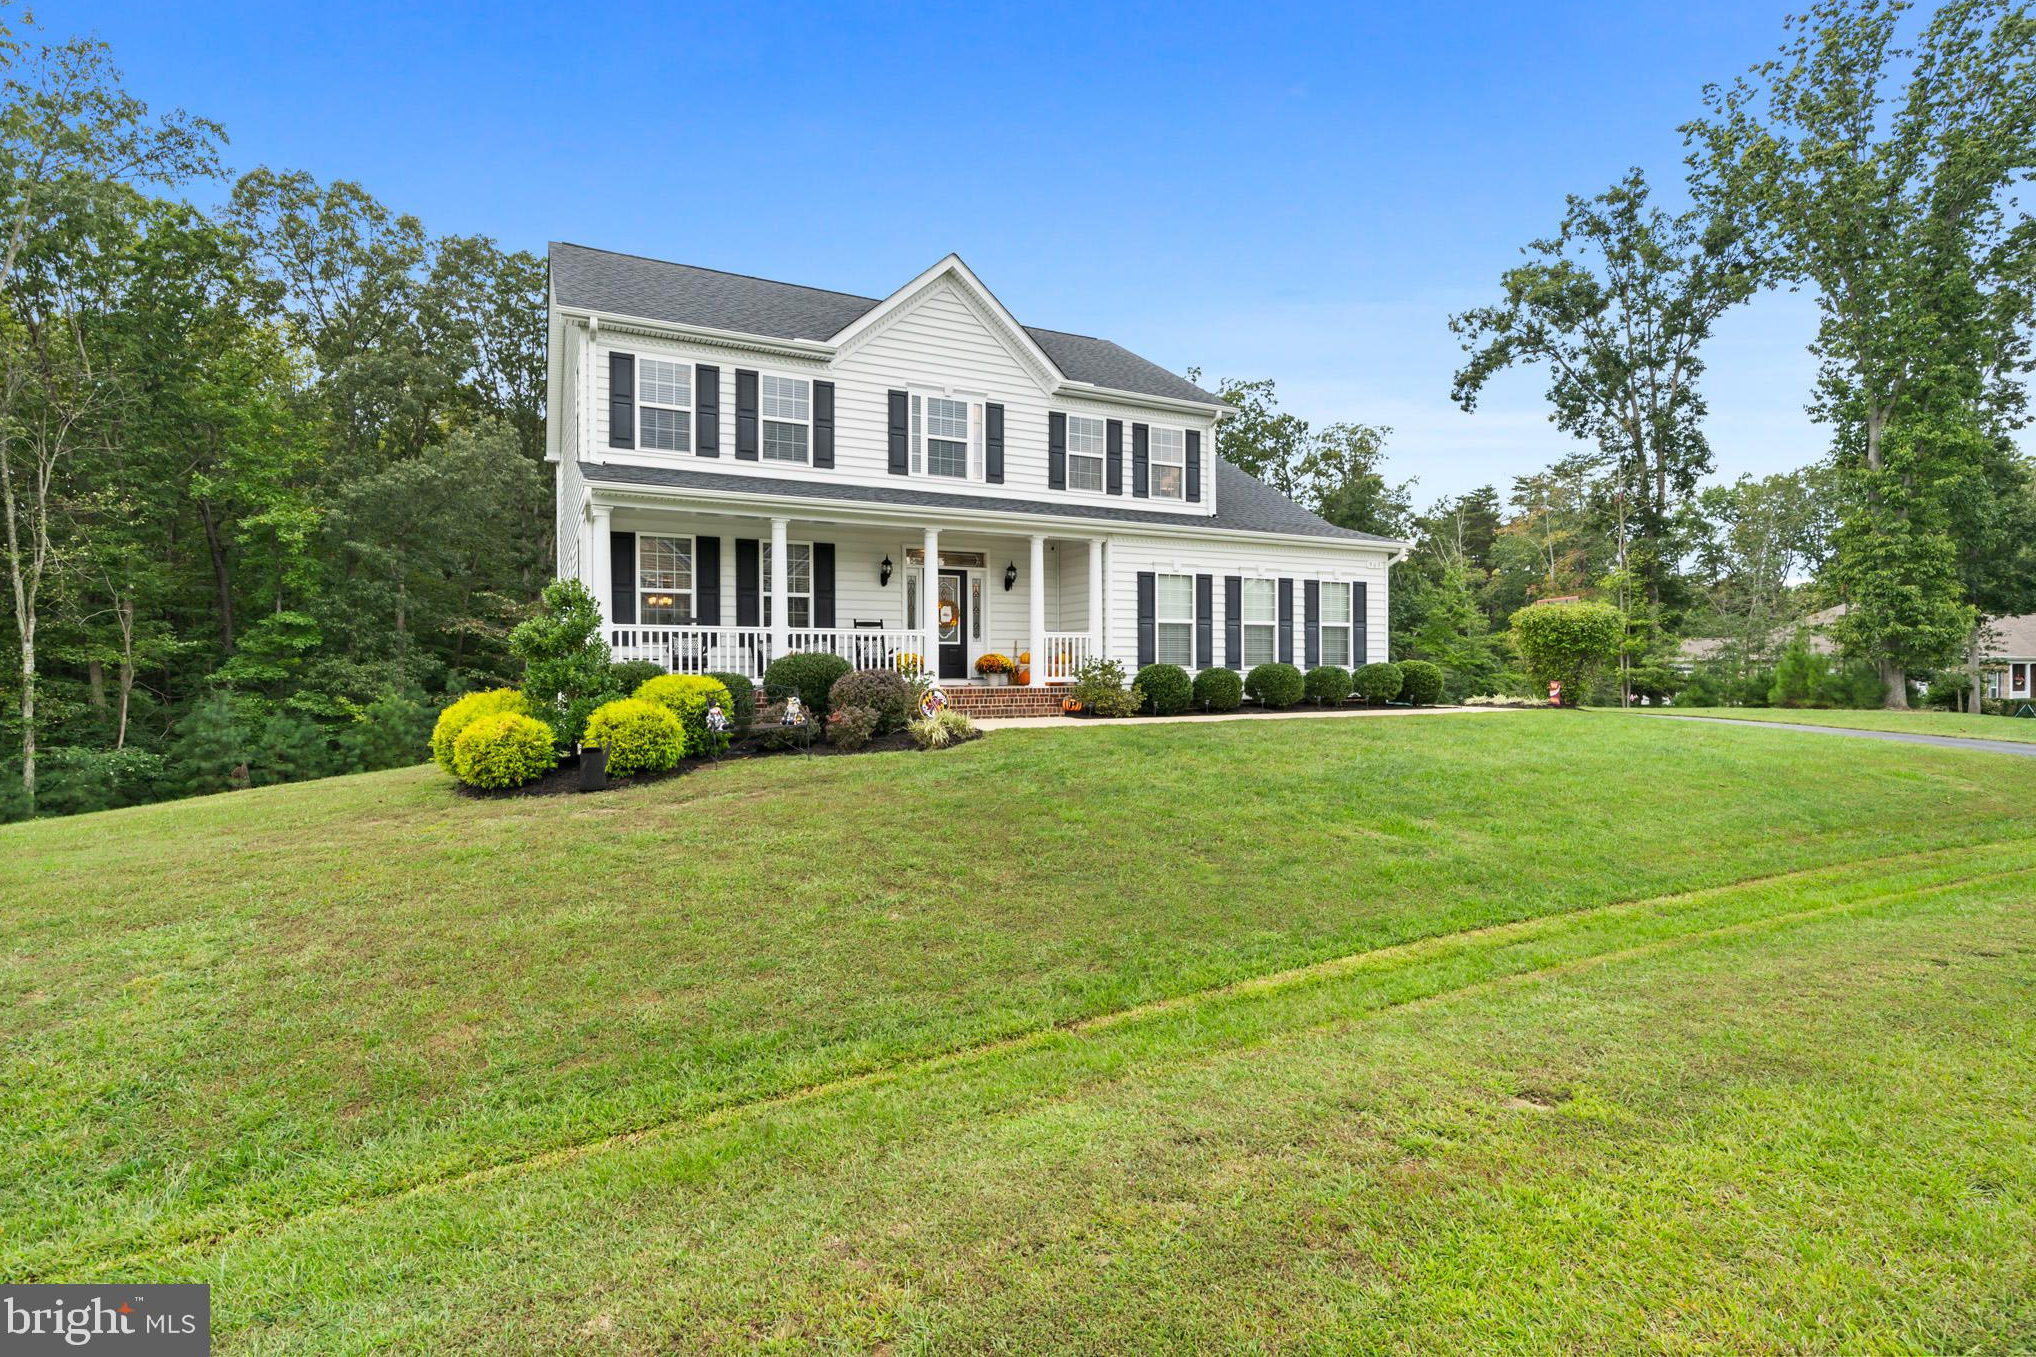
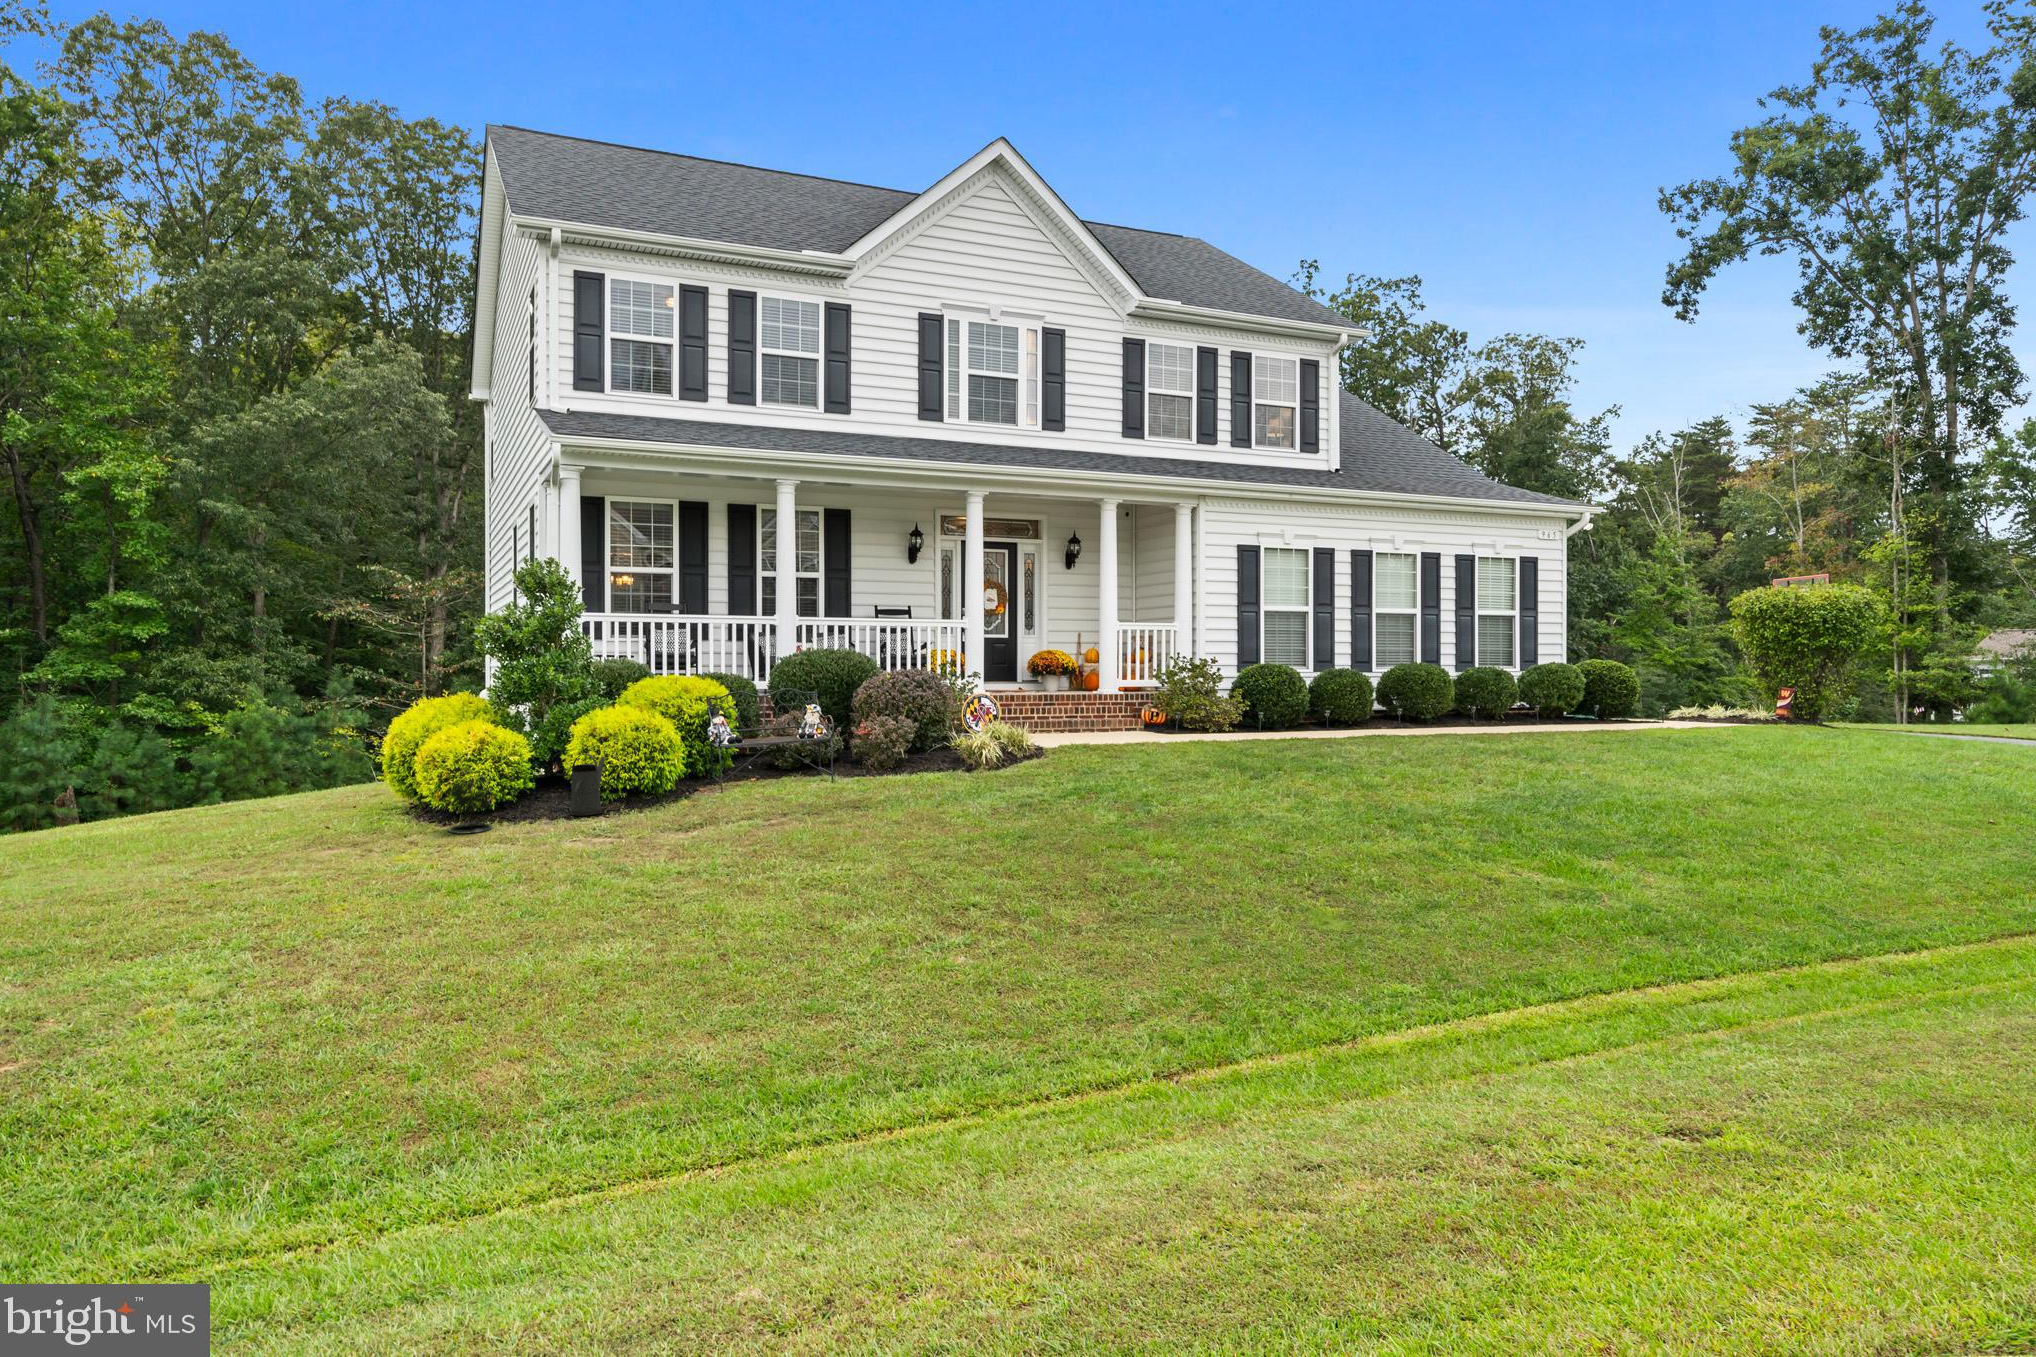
potted tree: present [727,708,755,754] -> present [449,761,494,834]

